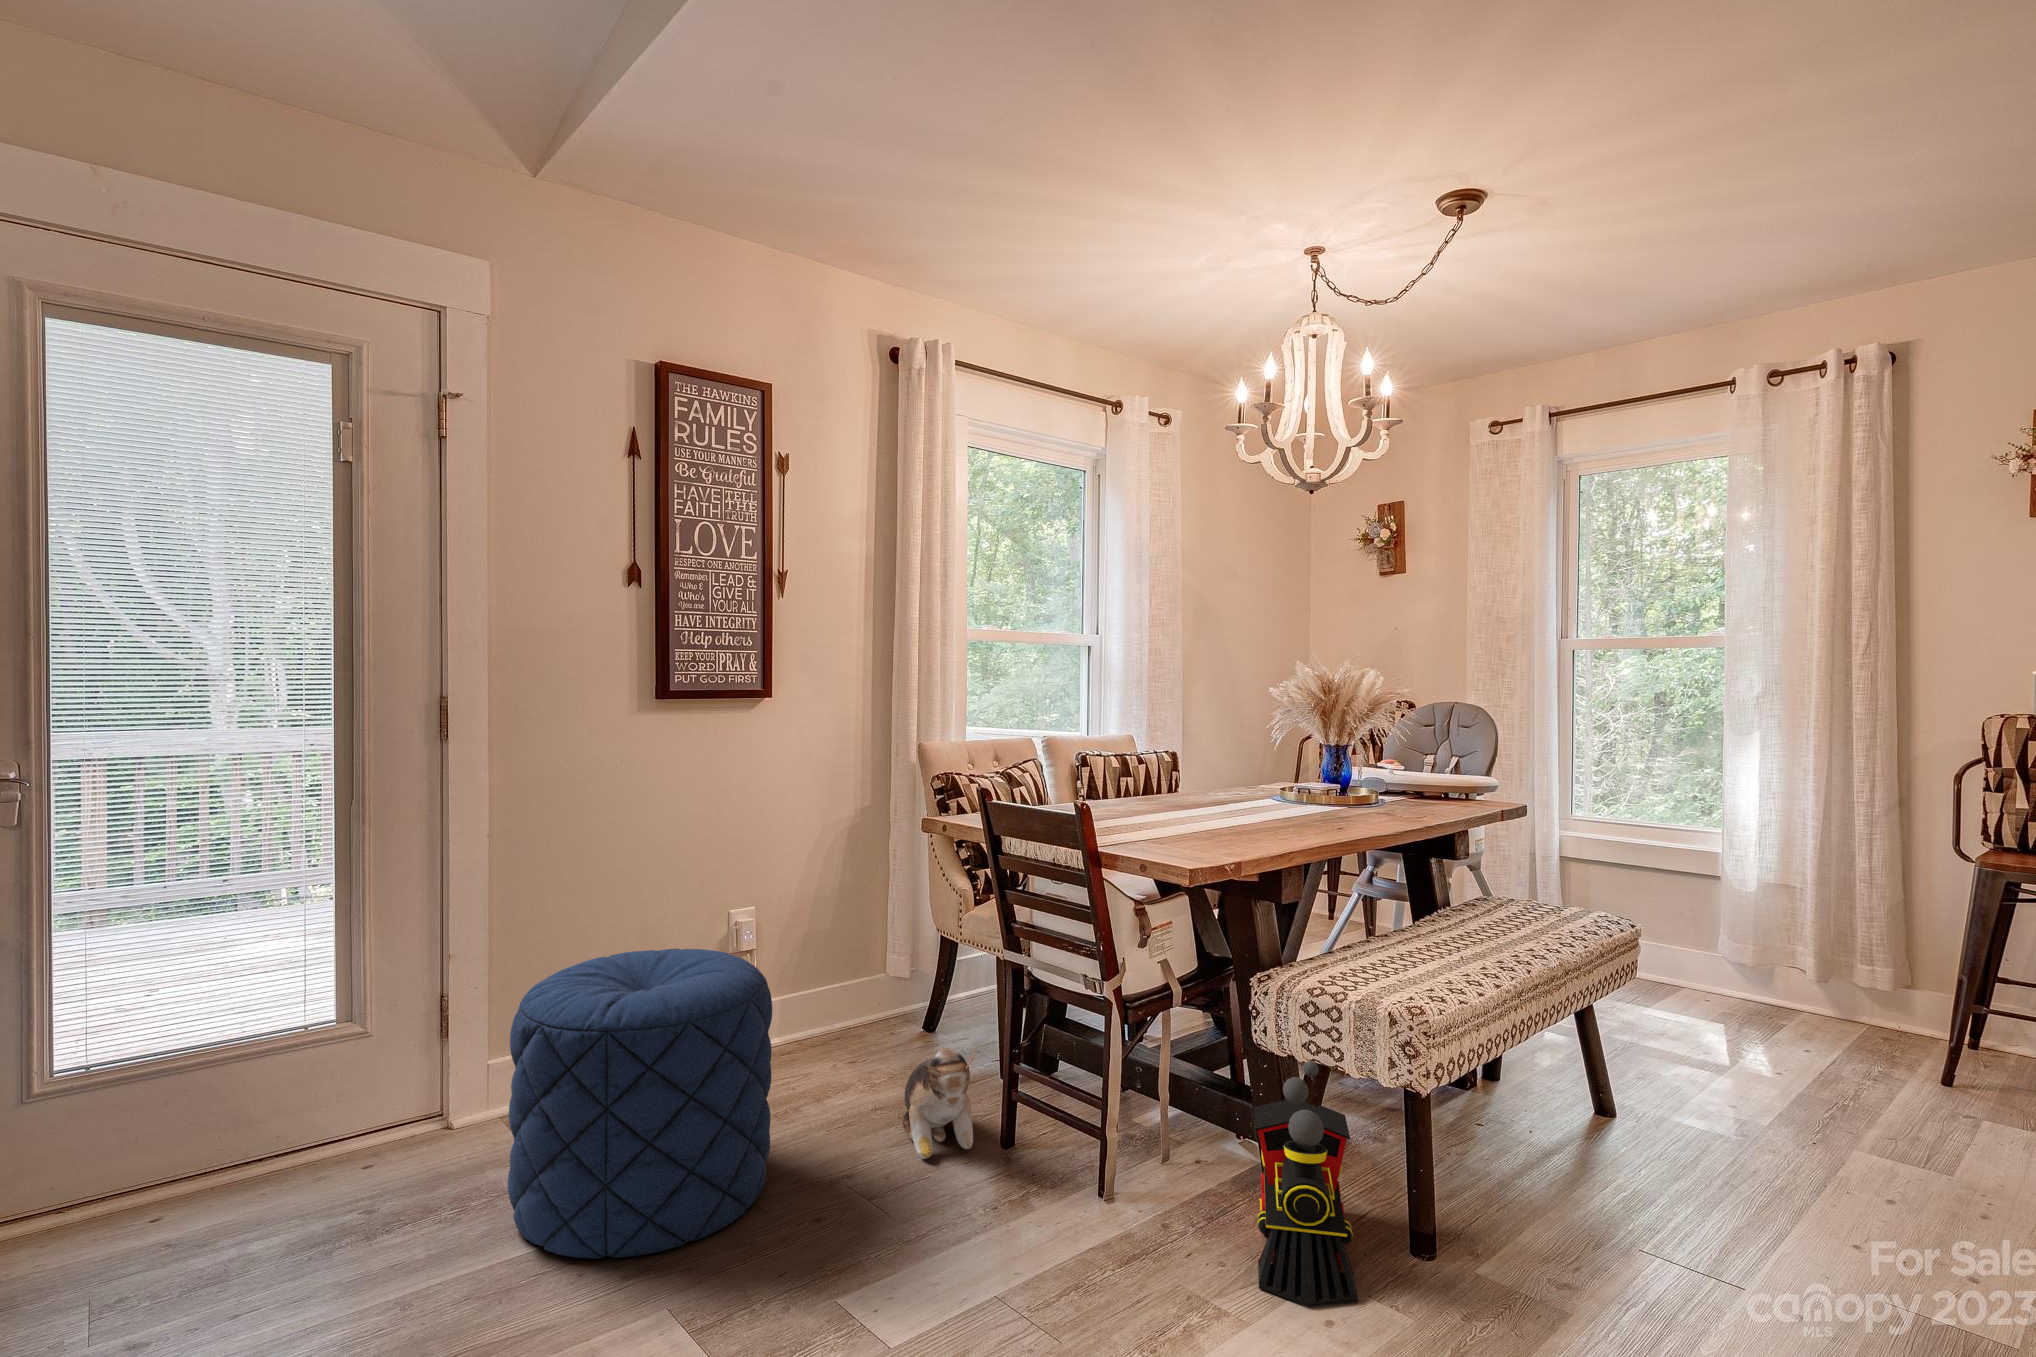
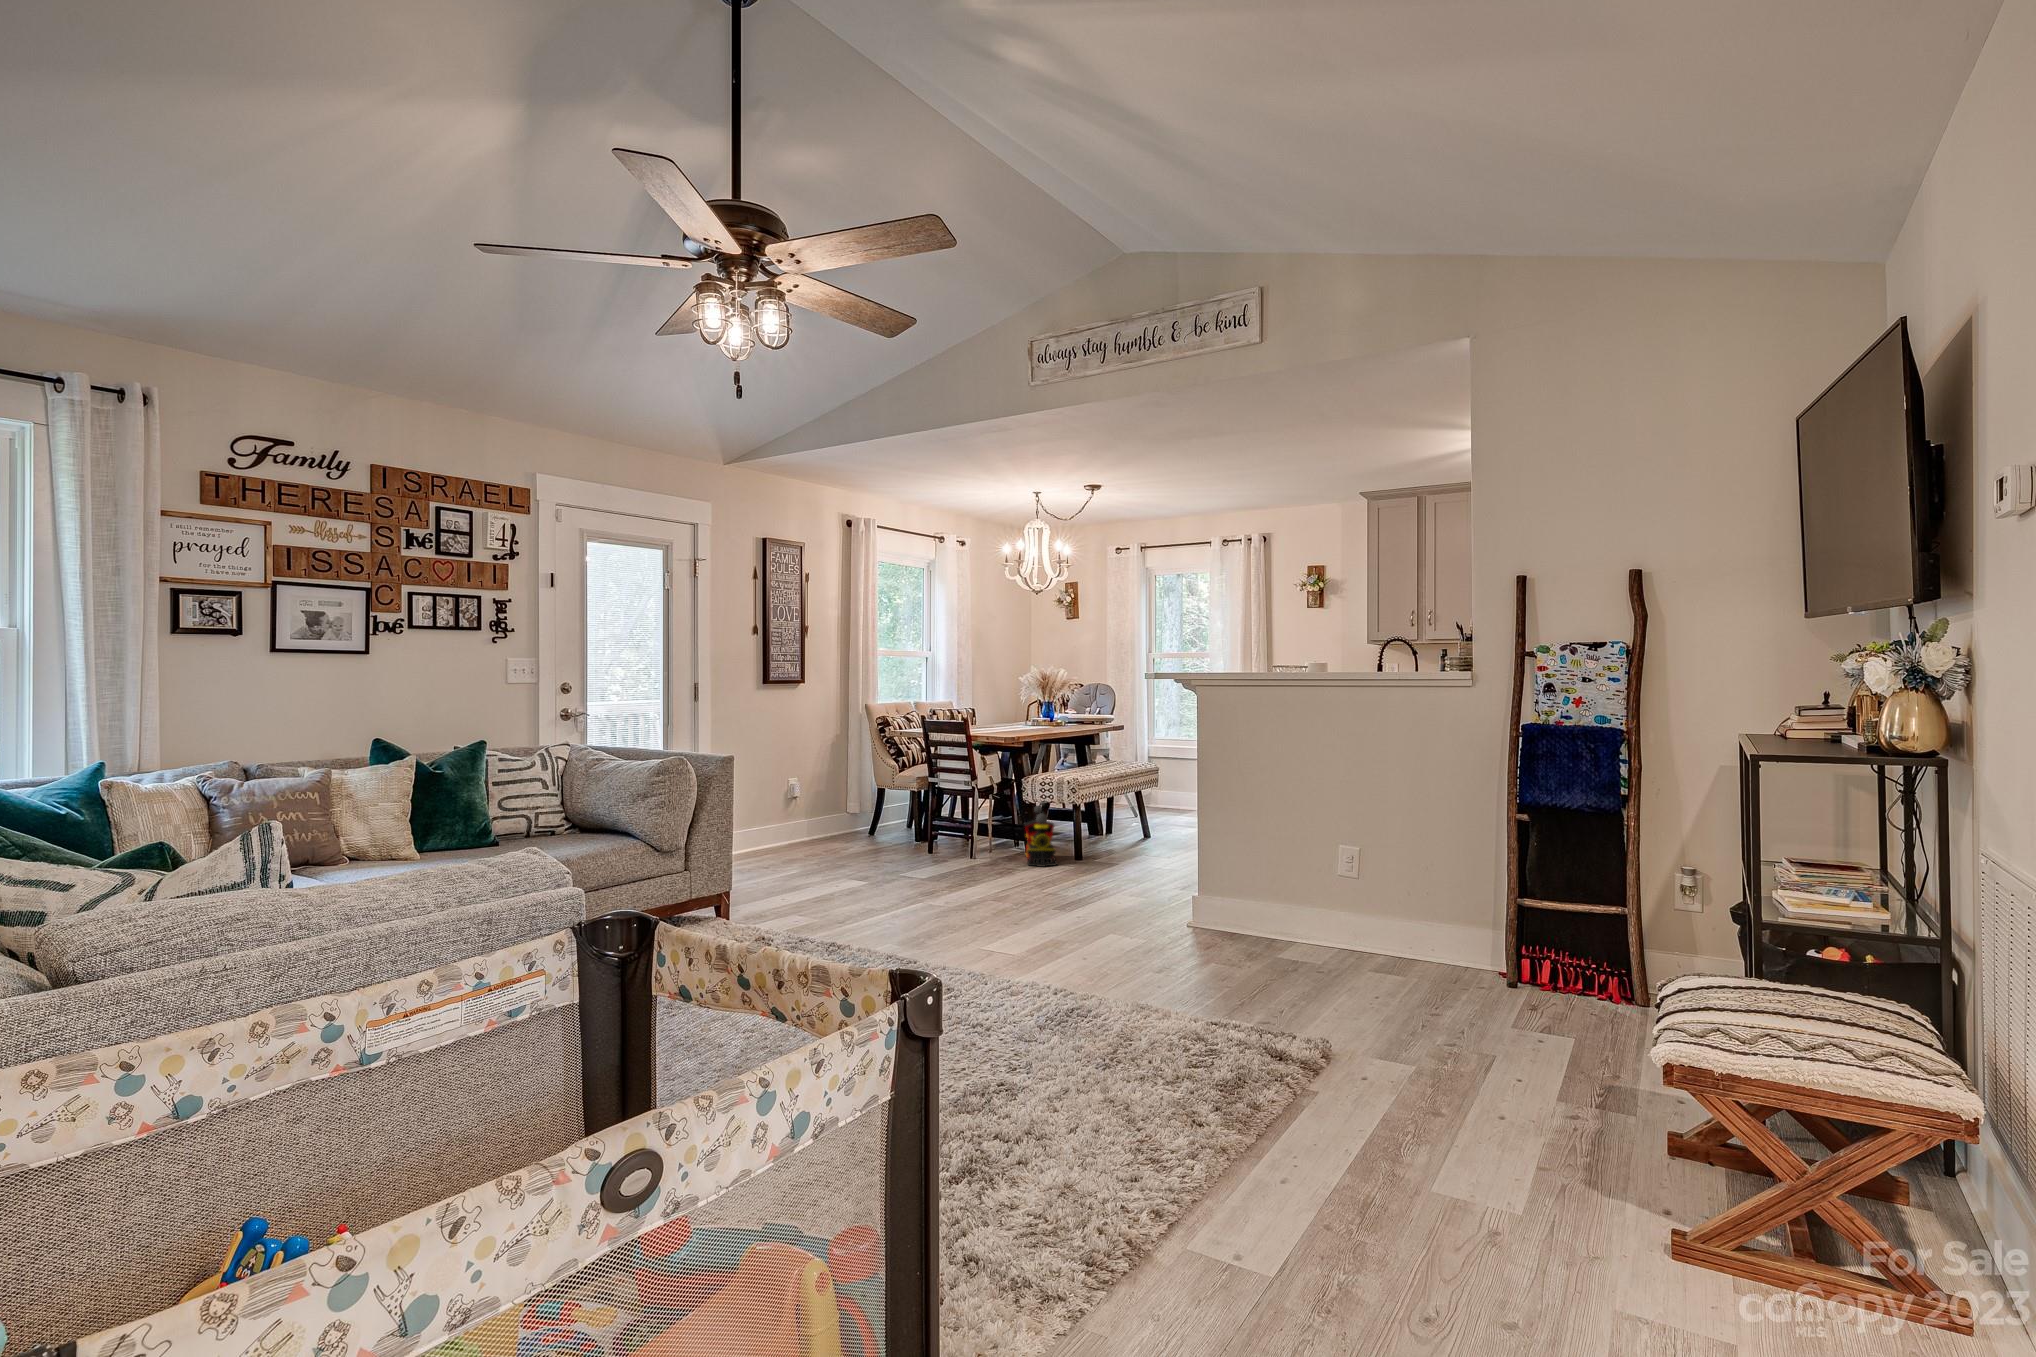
pouf: present [508,949,772,1259] -> none [763,780,854,874]
plush toy: present [903,1047,975,1159] -> none [886,813,924,856]

